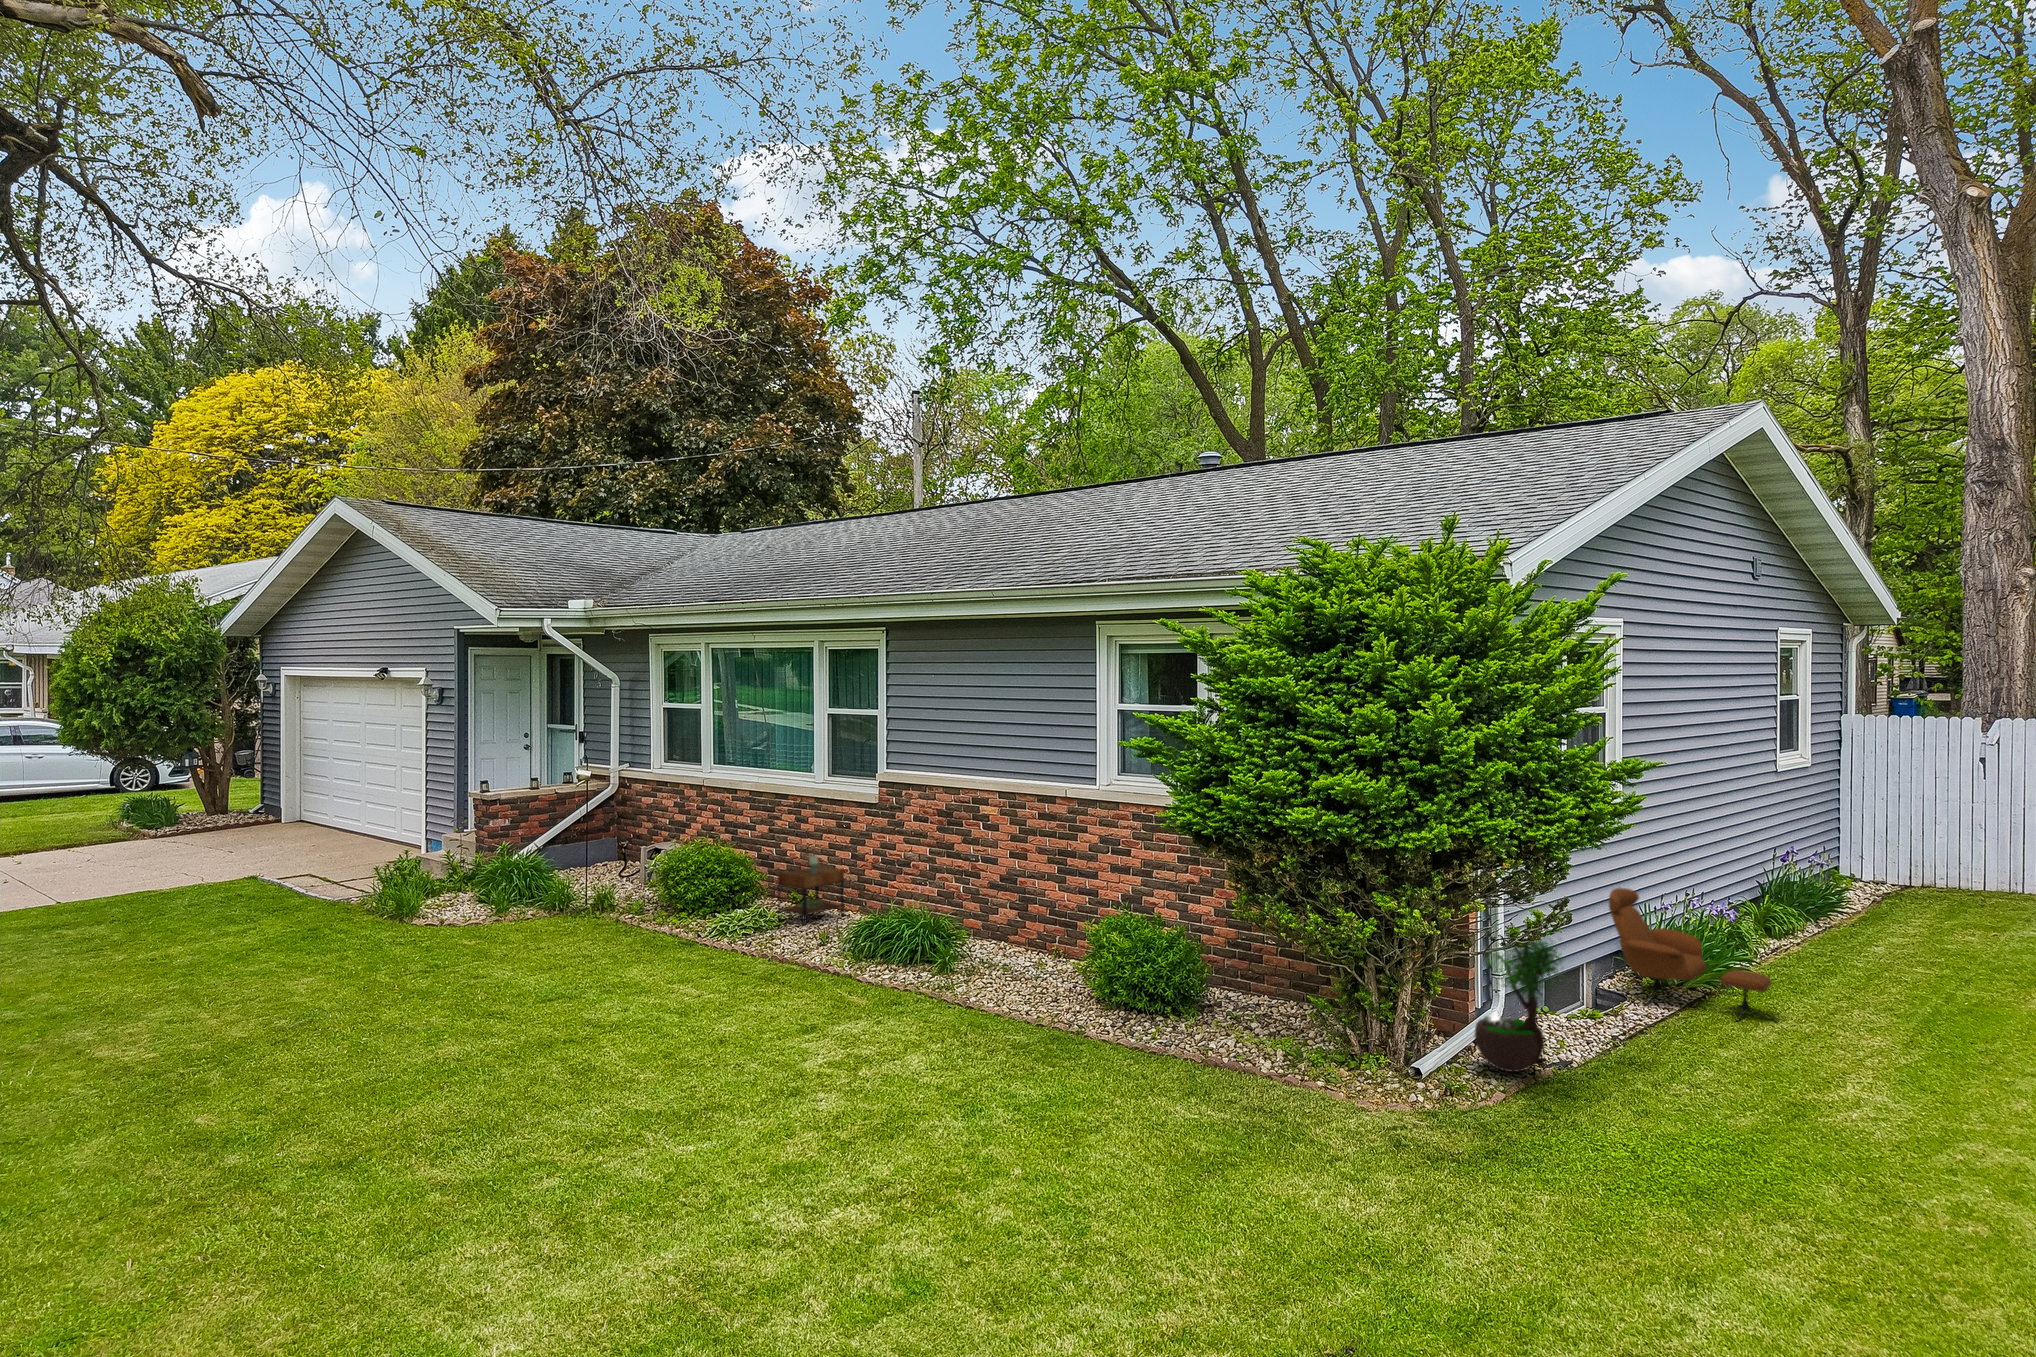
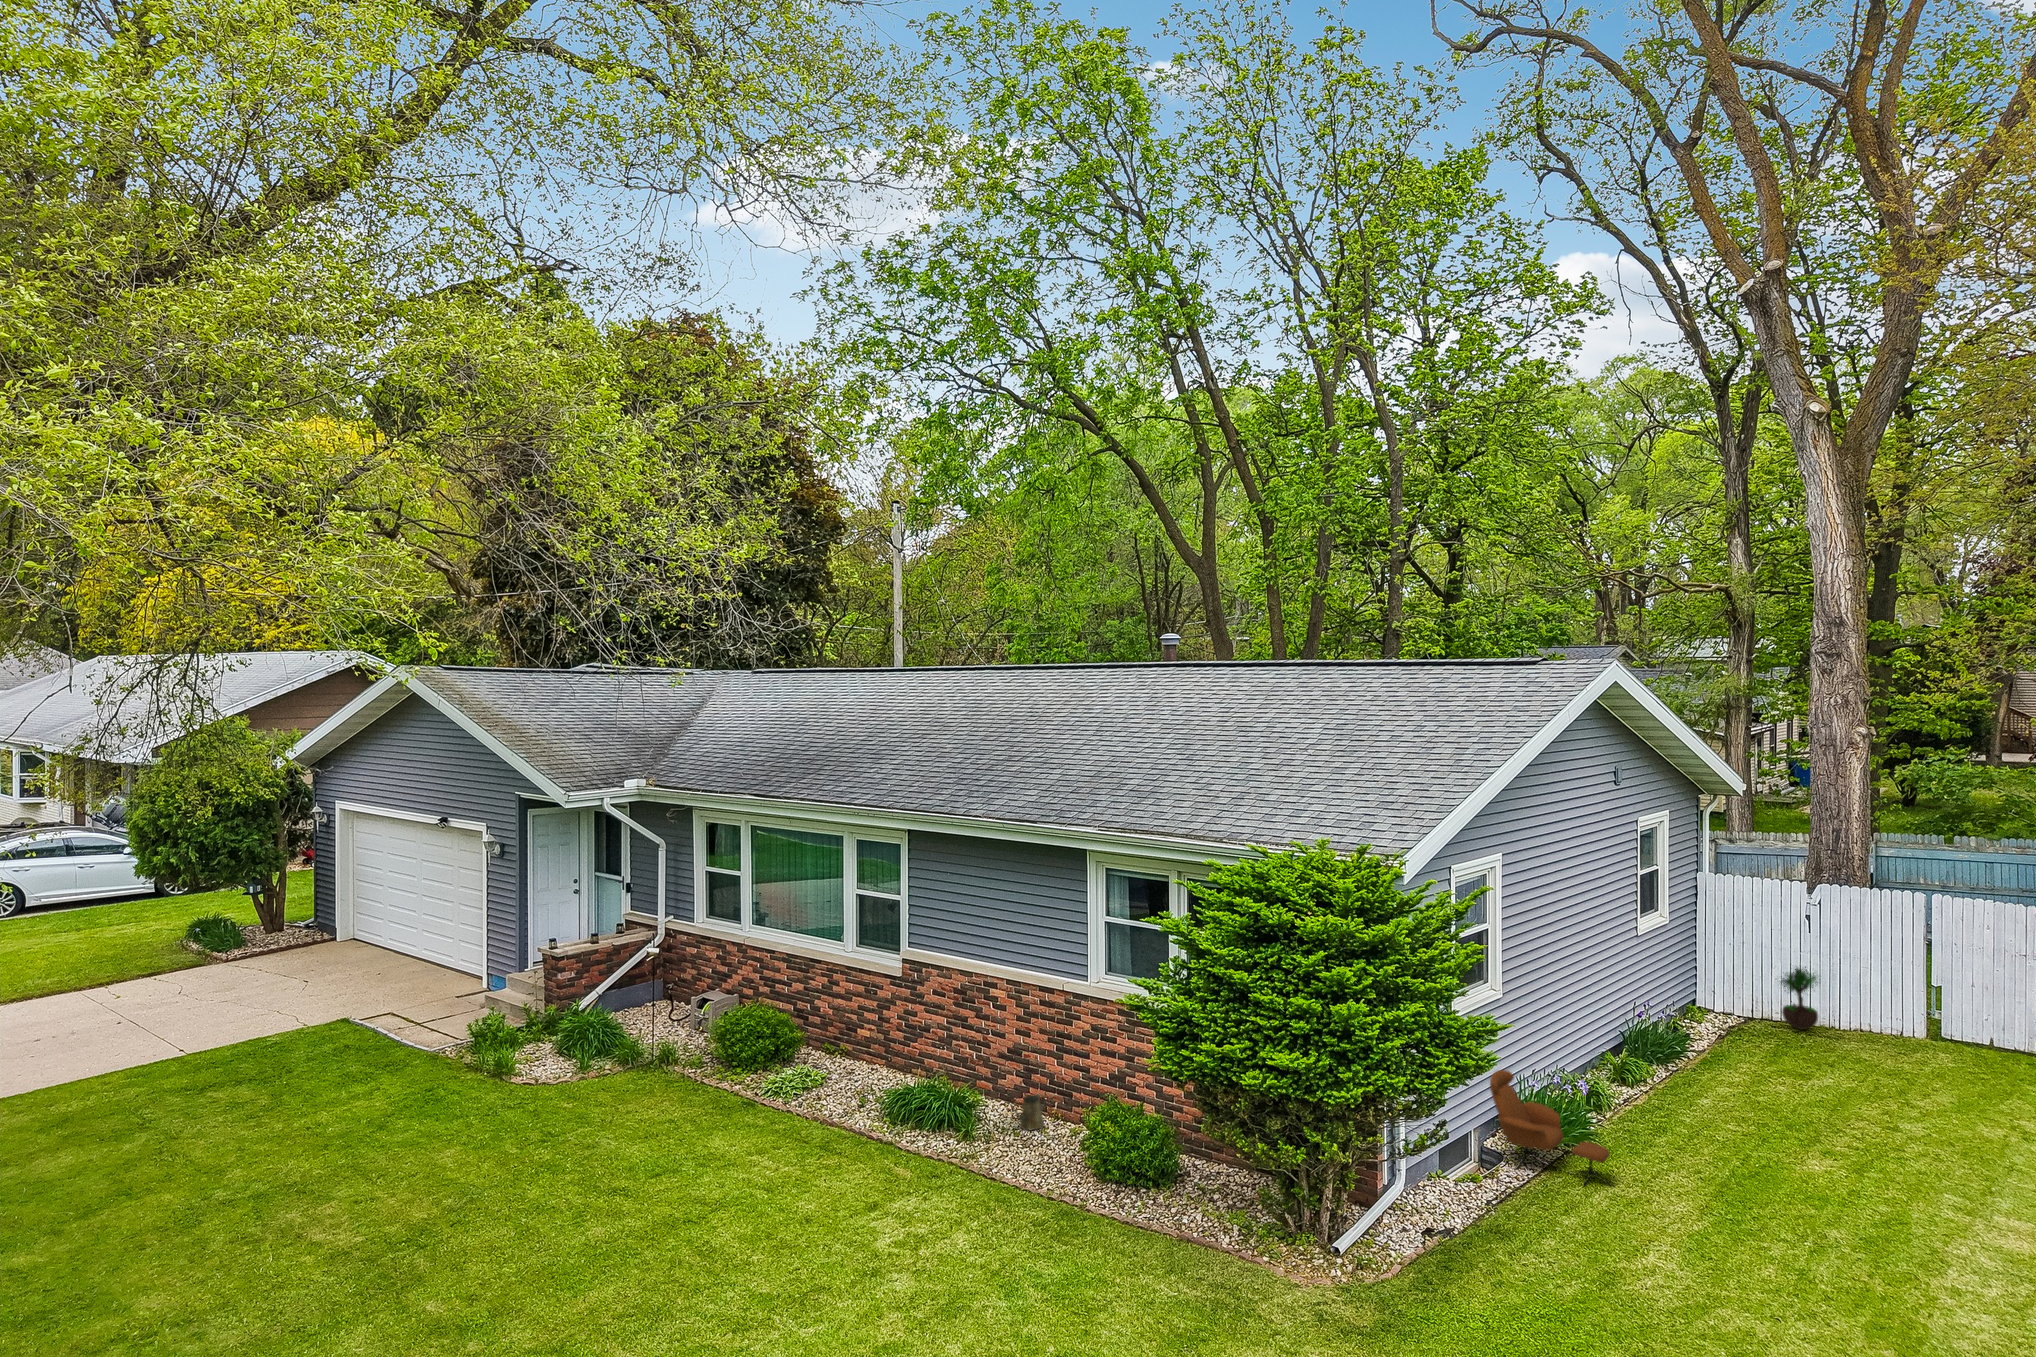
side table: present [778,855,844,925] -> none [817,1018,872,1081]
watering can: none [995,926,1044,967] -> present [1010,1094,1045,1130]
potted tree: present [1474,927,1562,1072] -> present [1781,967,1818,1030]

